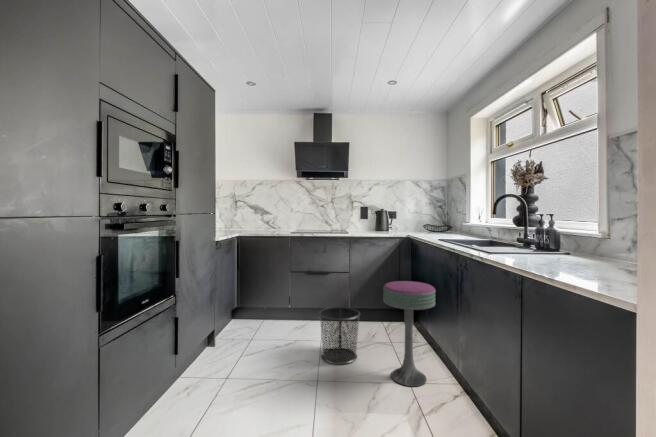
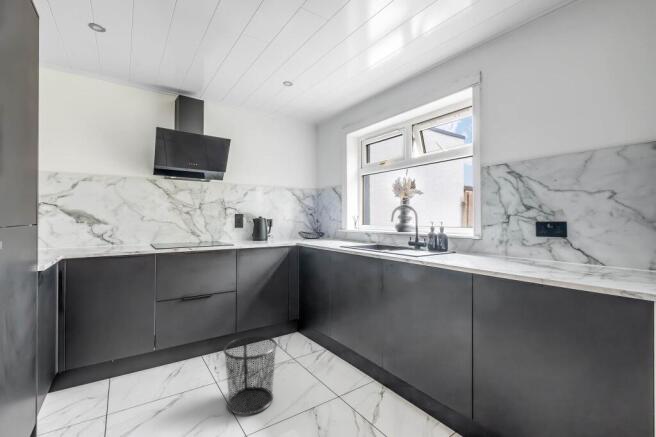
bar stool: present [383,281,436,386] -> none [311,294,366,413]

